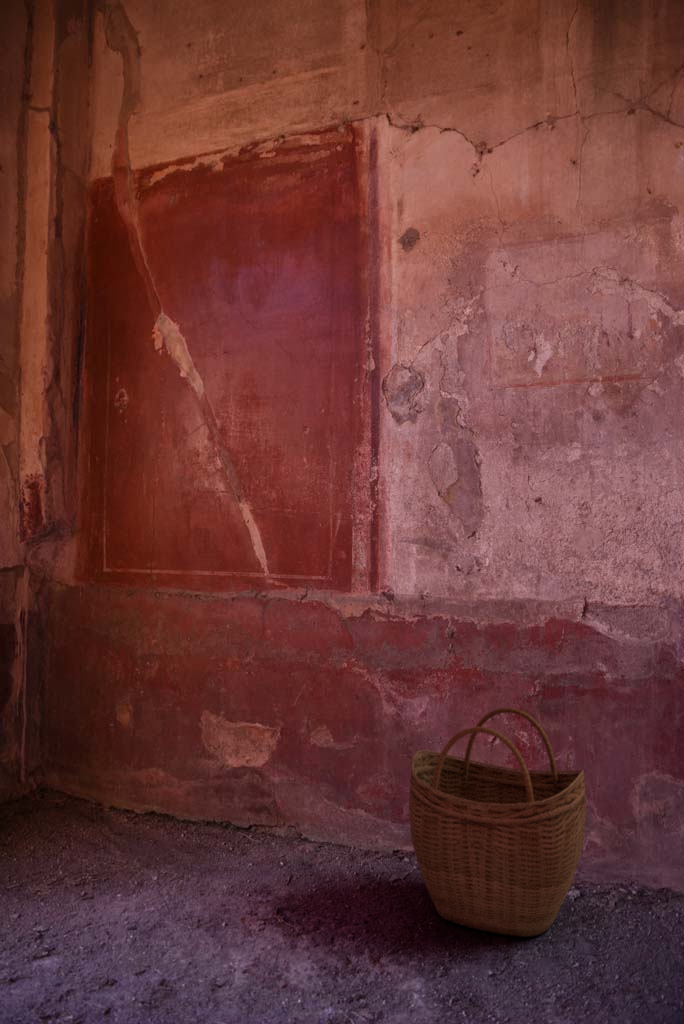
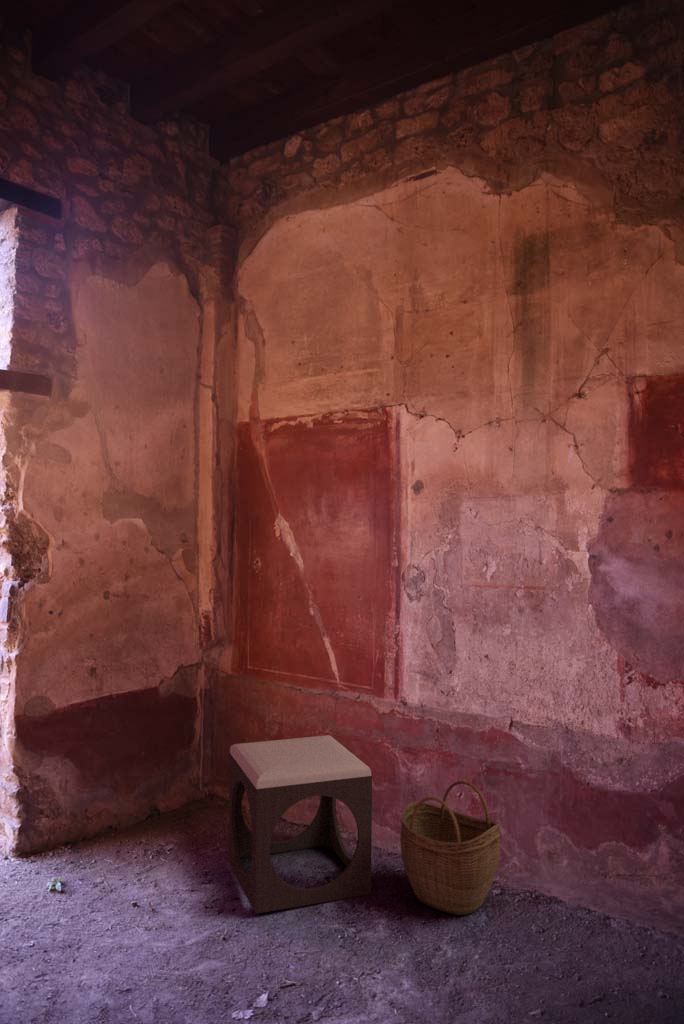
footstool: none [81,660,359,975] -> present [228,735,372,914]

